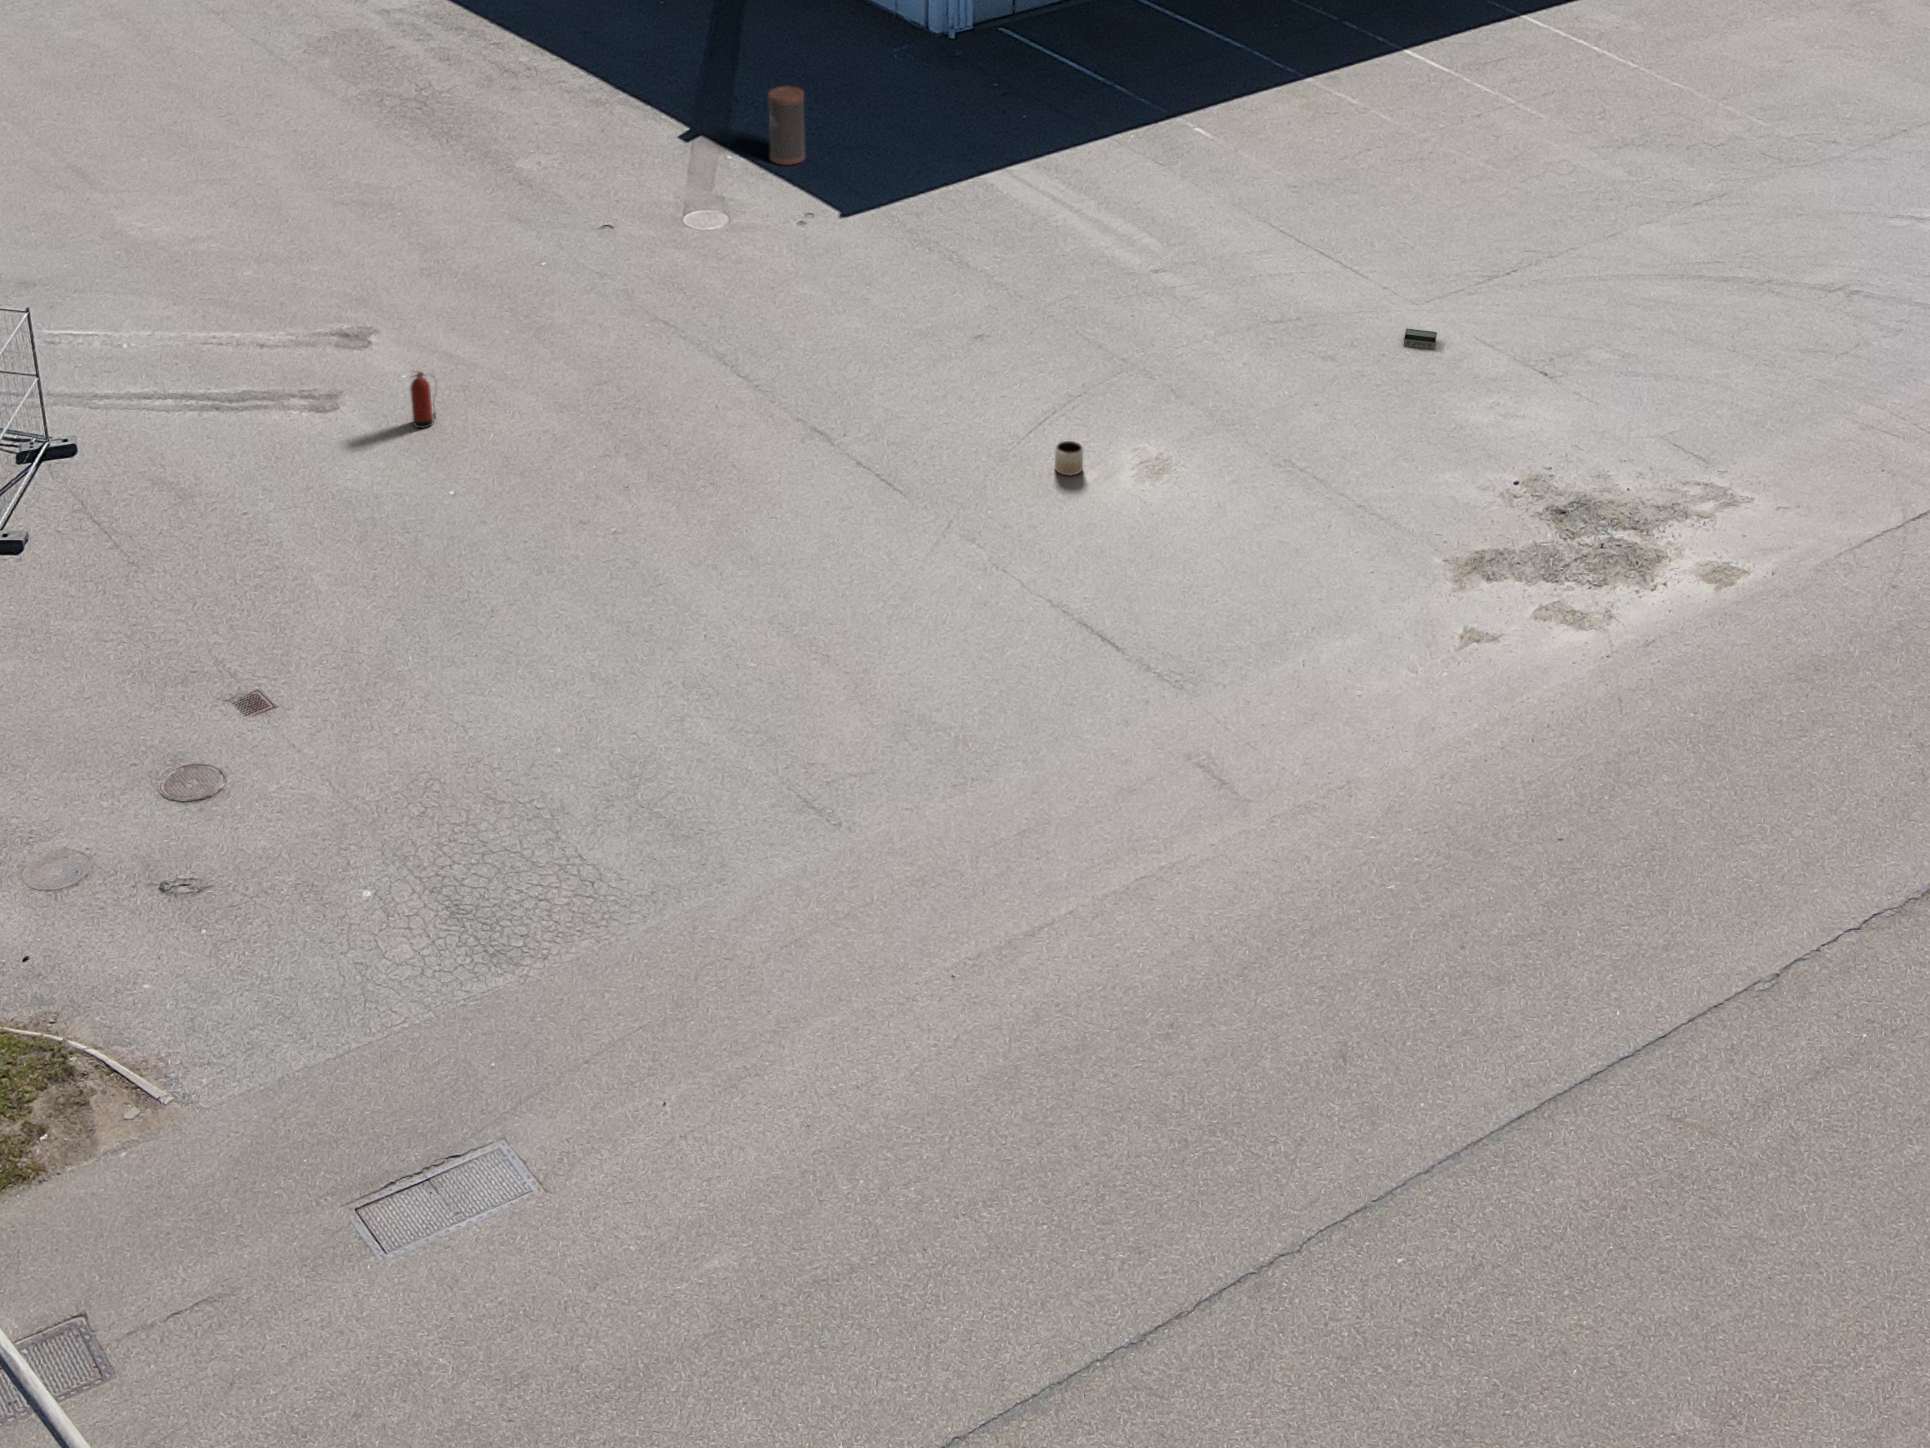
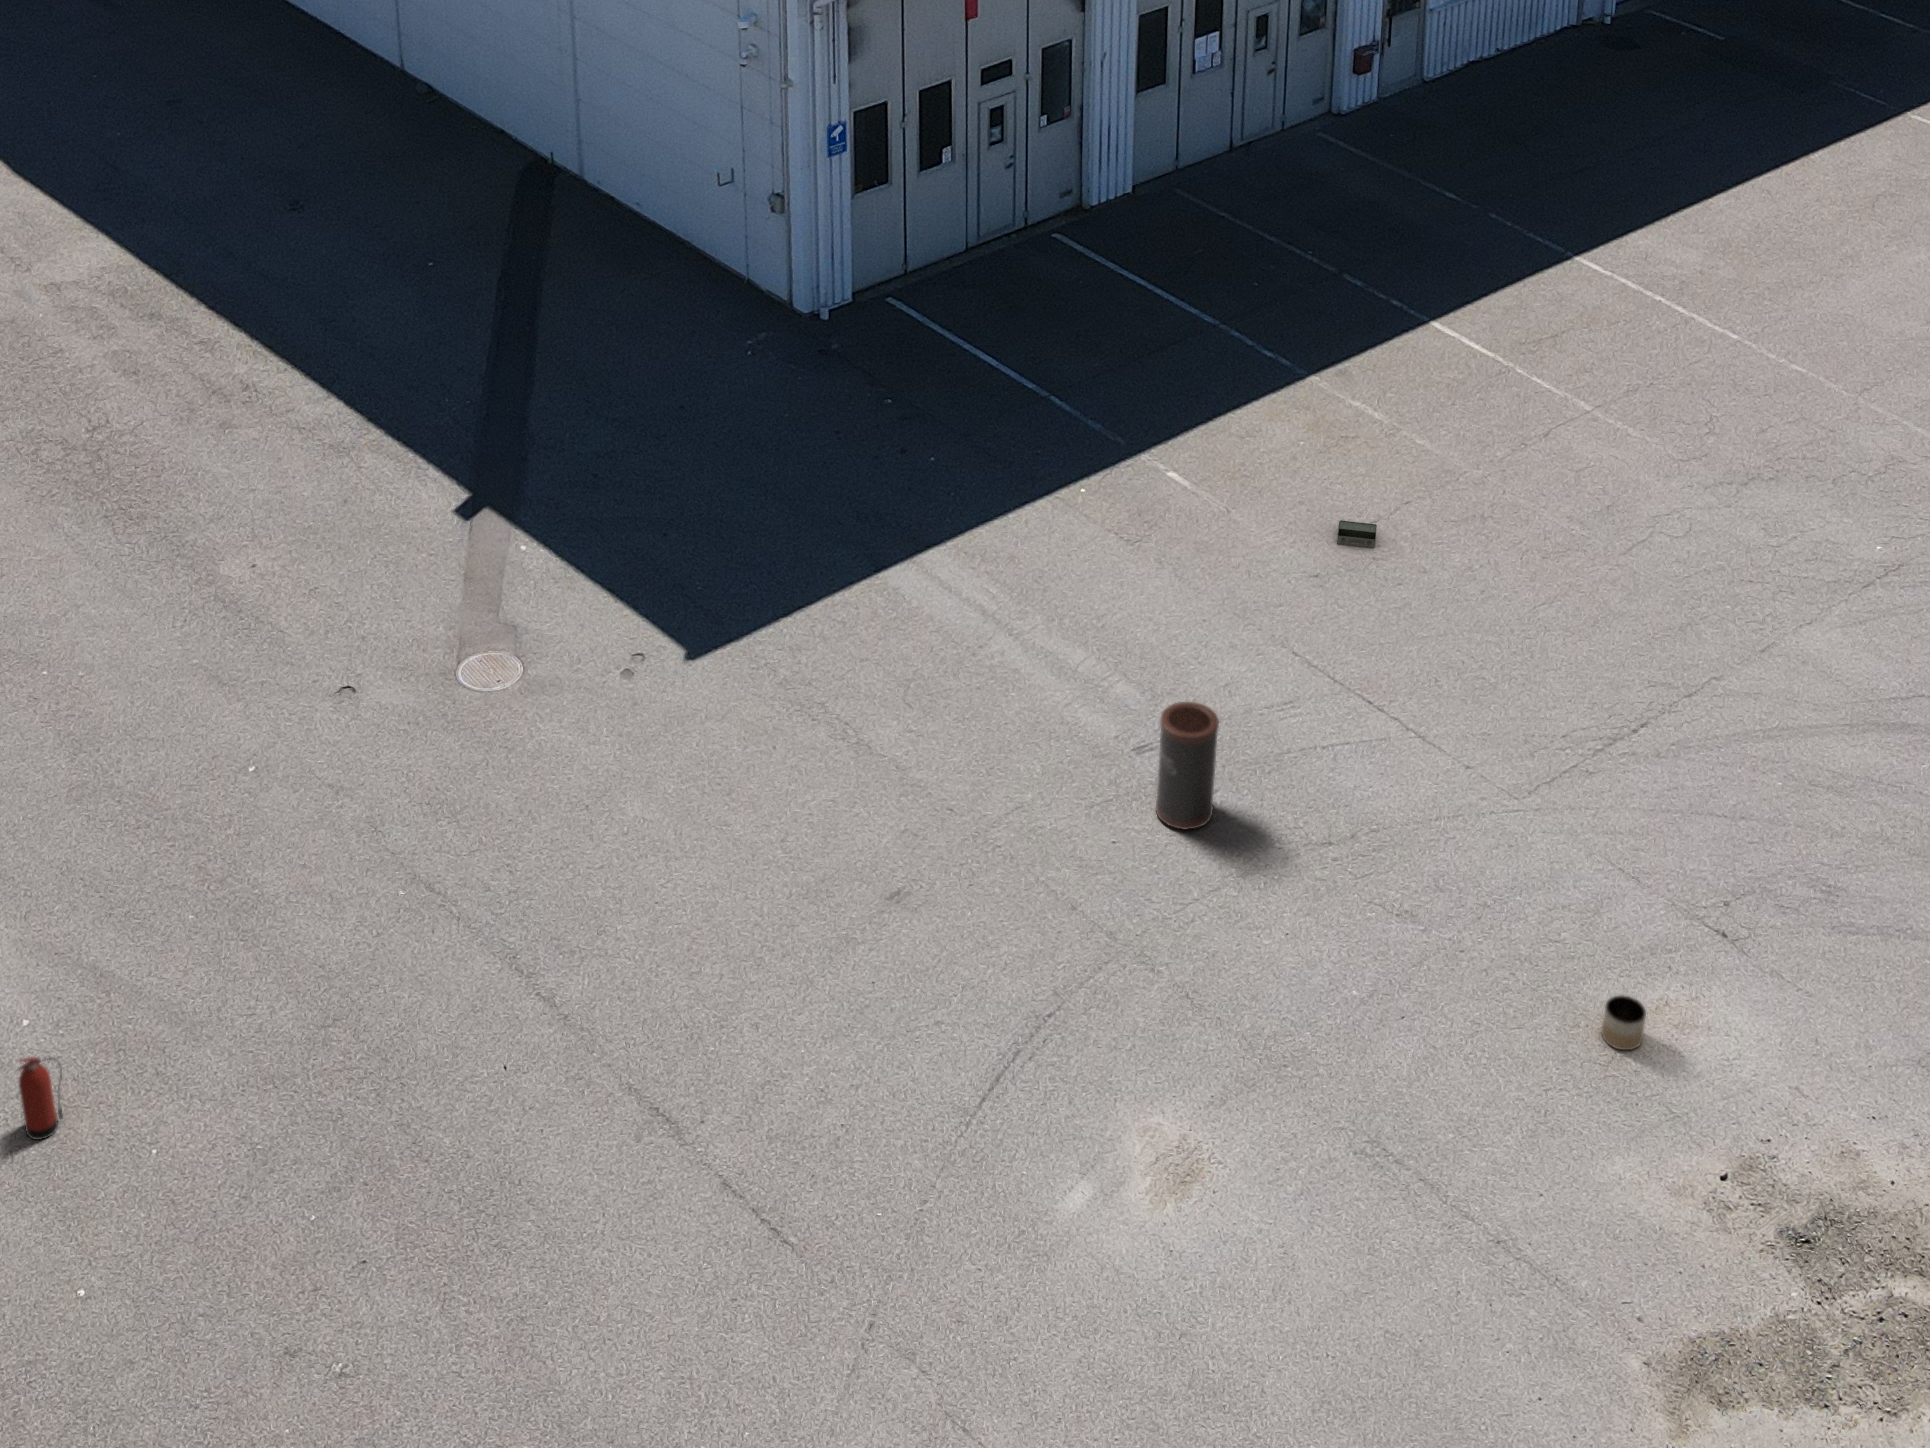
trash can: present [768,86,805,165] -> present [1156,702,1219,830]
toolbox: present [1404,329,1437,350] -> present [1337,520,1377,548]
planter: present [1055,441,1083,476] -> present [1602,996,1646,1050]

